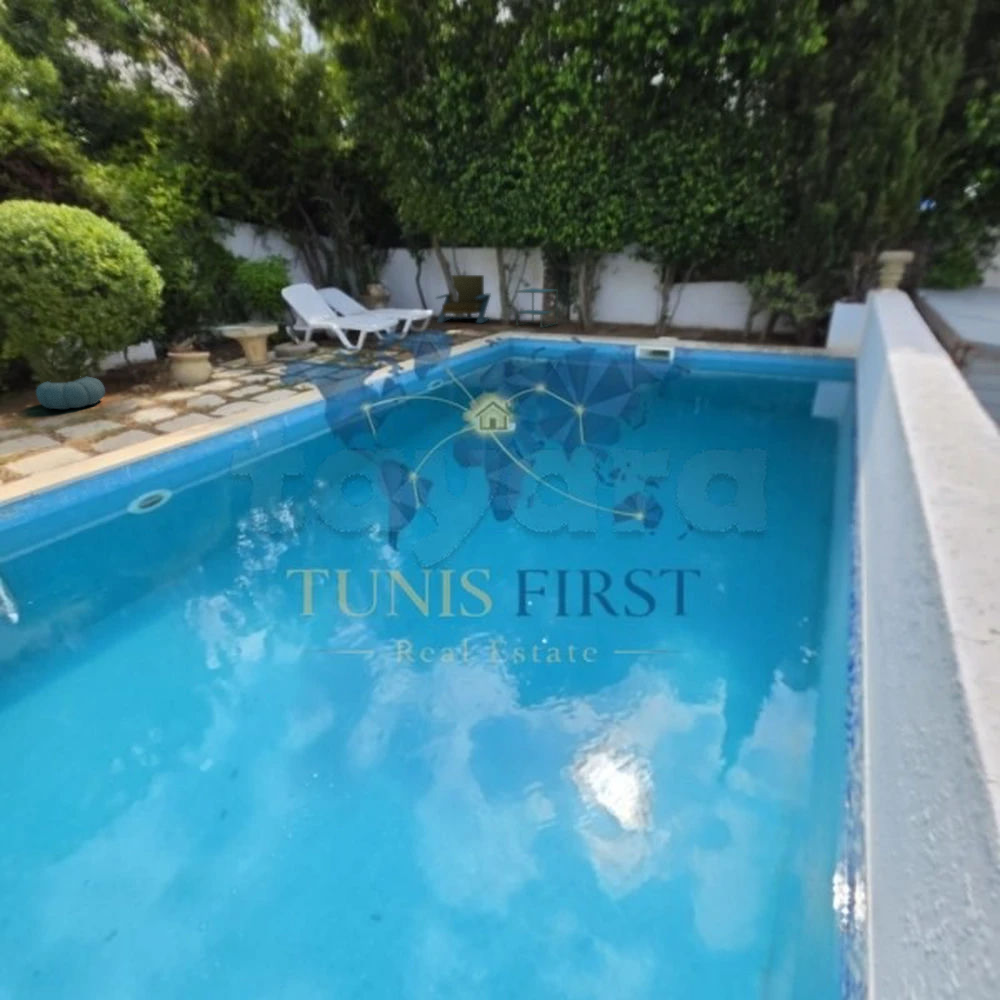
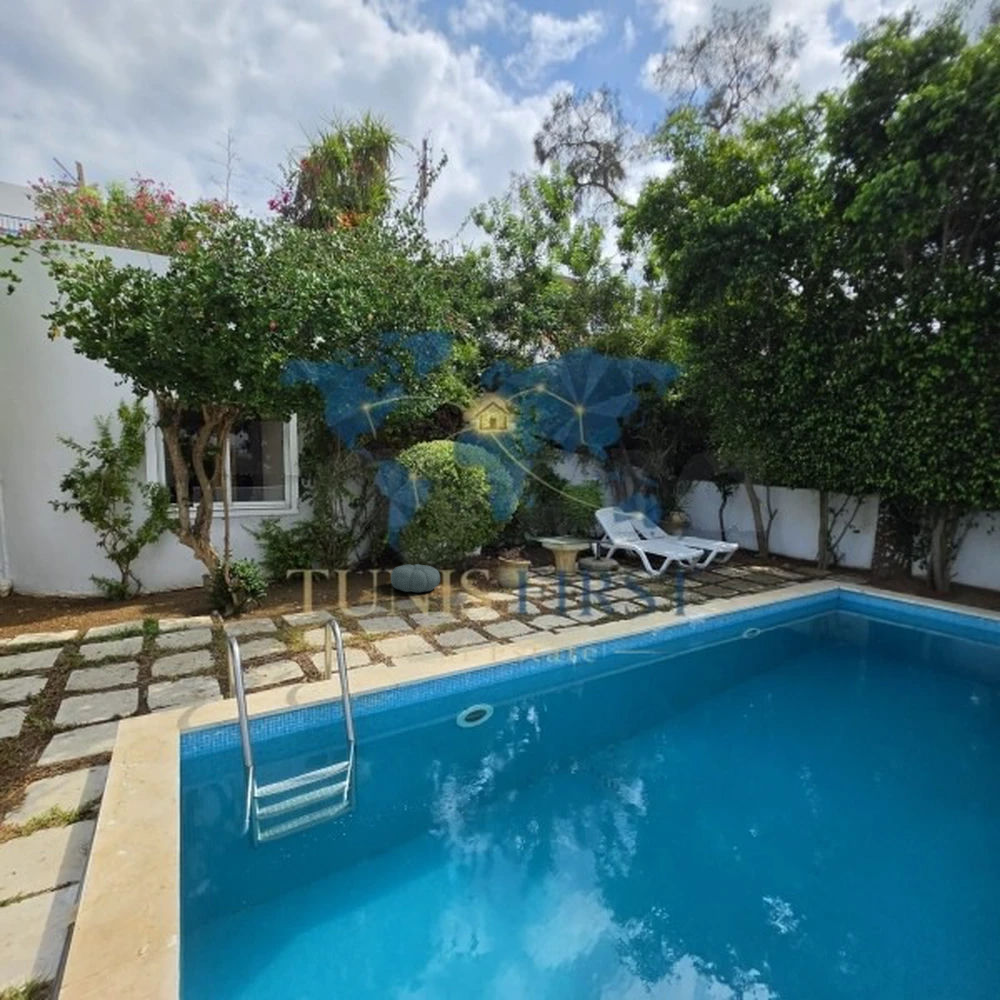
lounge chair: present [437,275,490,323] -> none [739,511,805,565]
side table: present [516,288,558,328] -> none [836,537,896,582]

